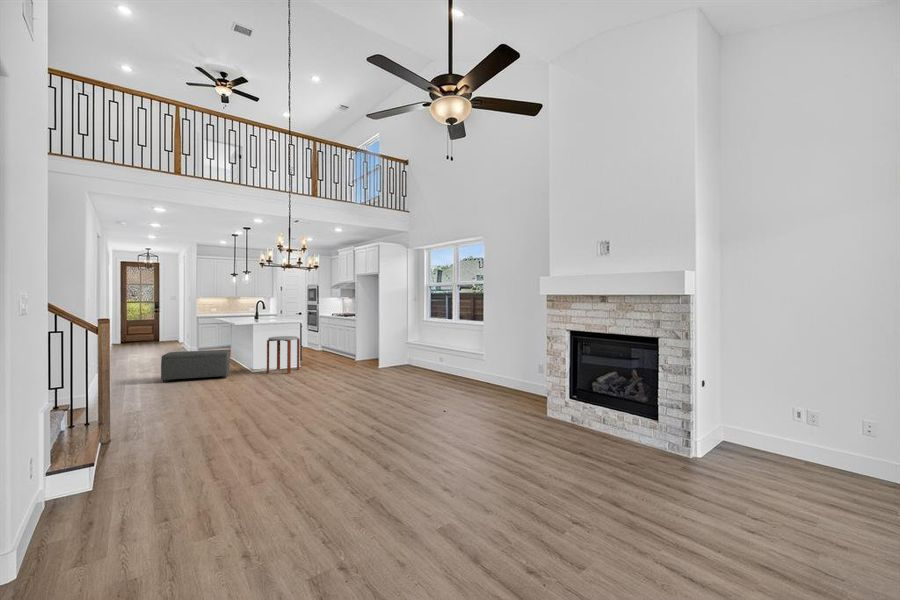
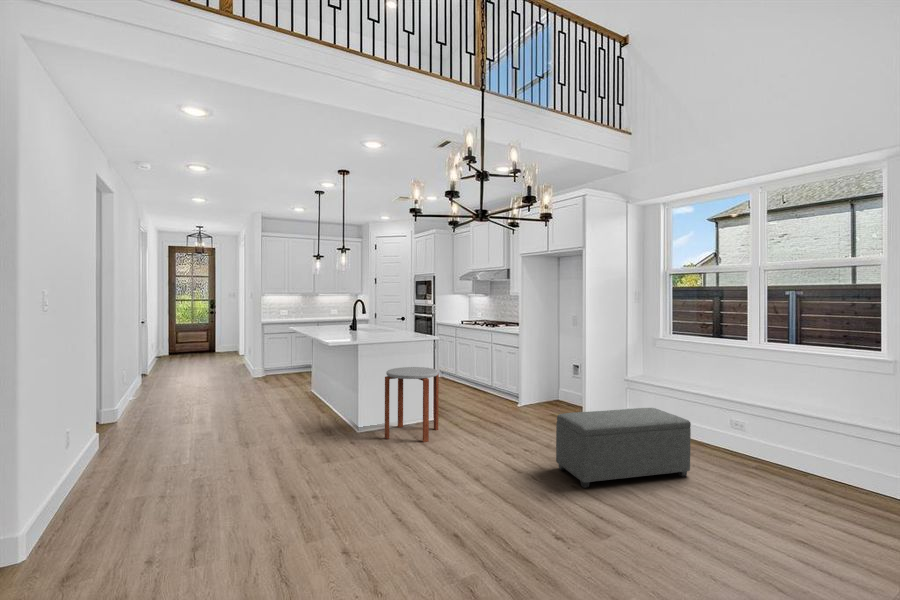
ottoman: present [161,350,230,383] -> present [556,408,691,488]

